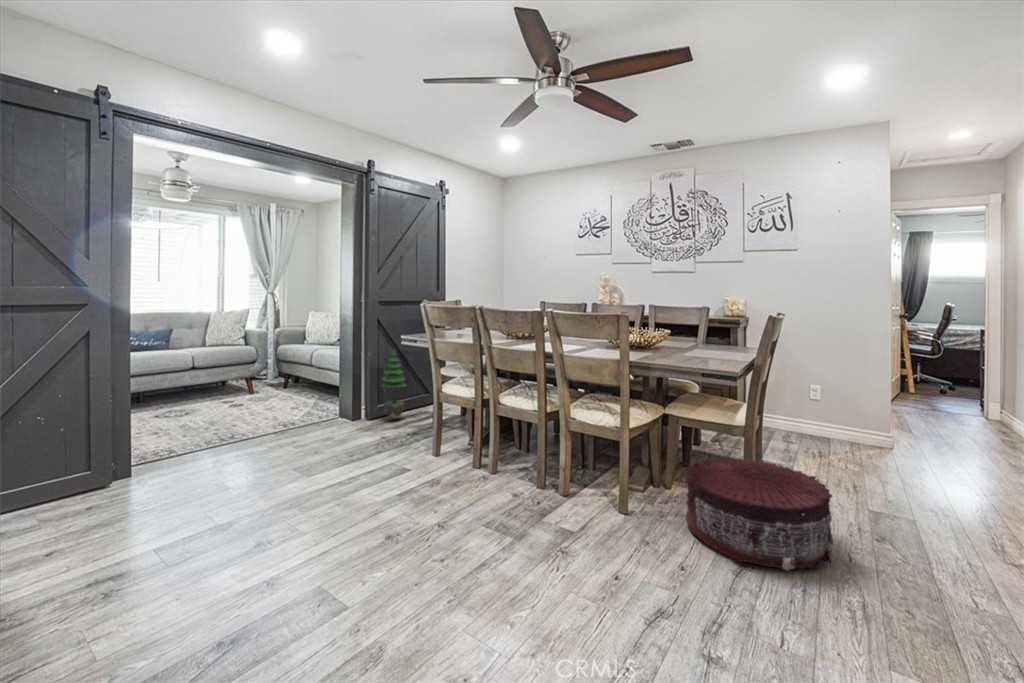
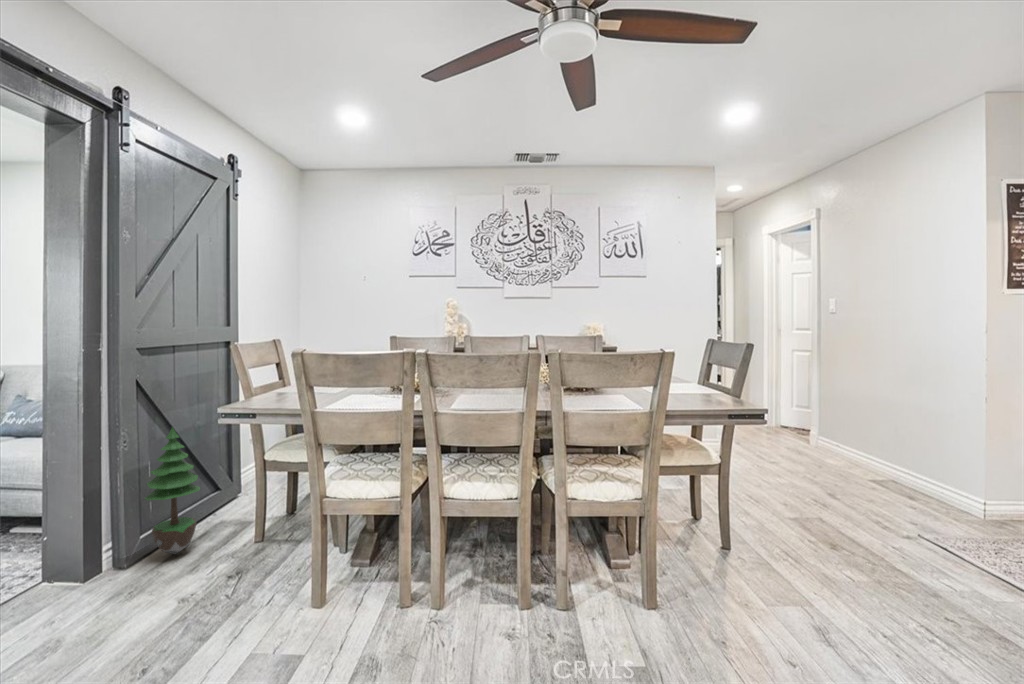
pouf: present [686,458,833,571] -> none [705,500,879,639]

